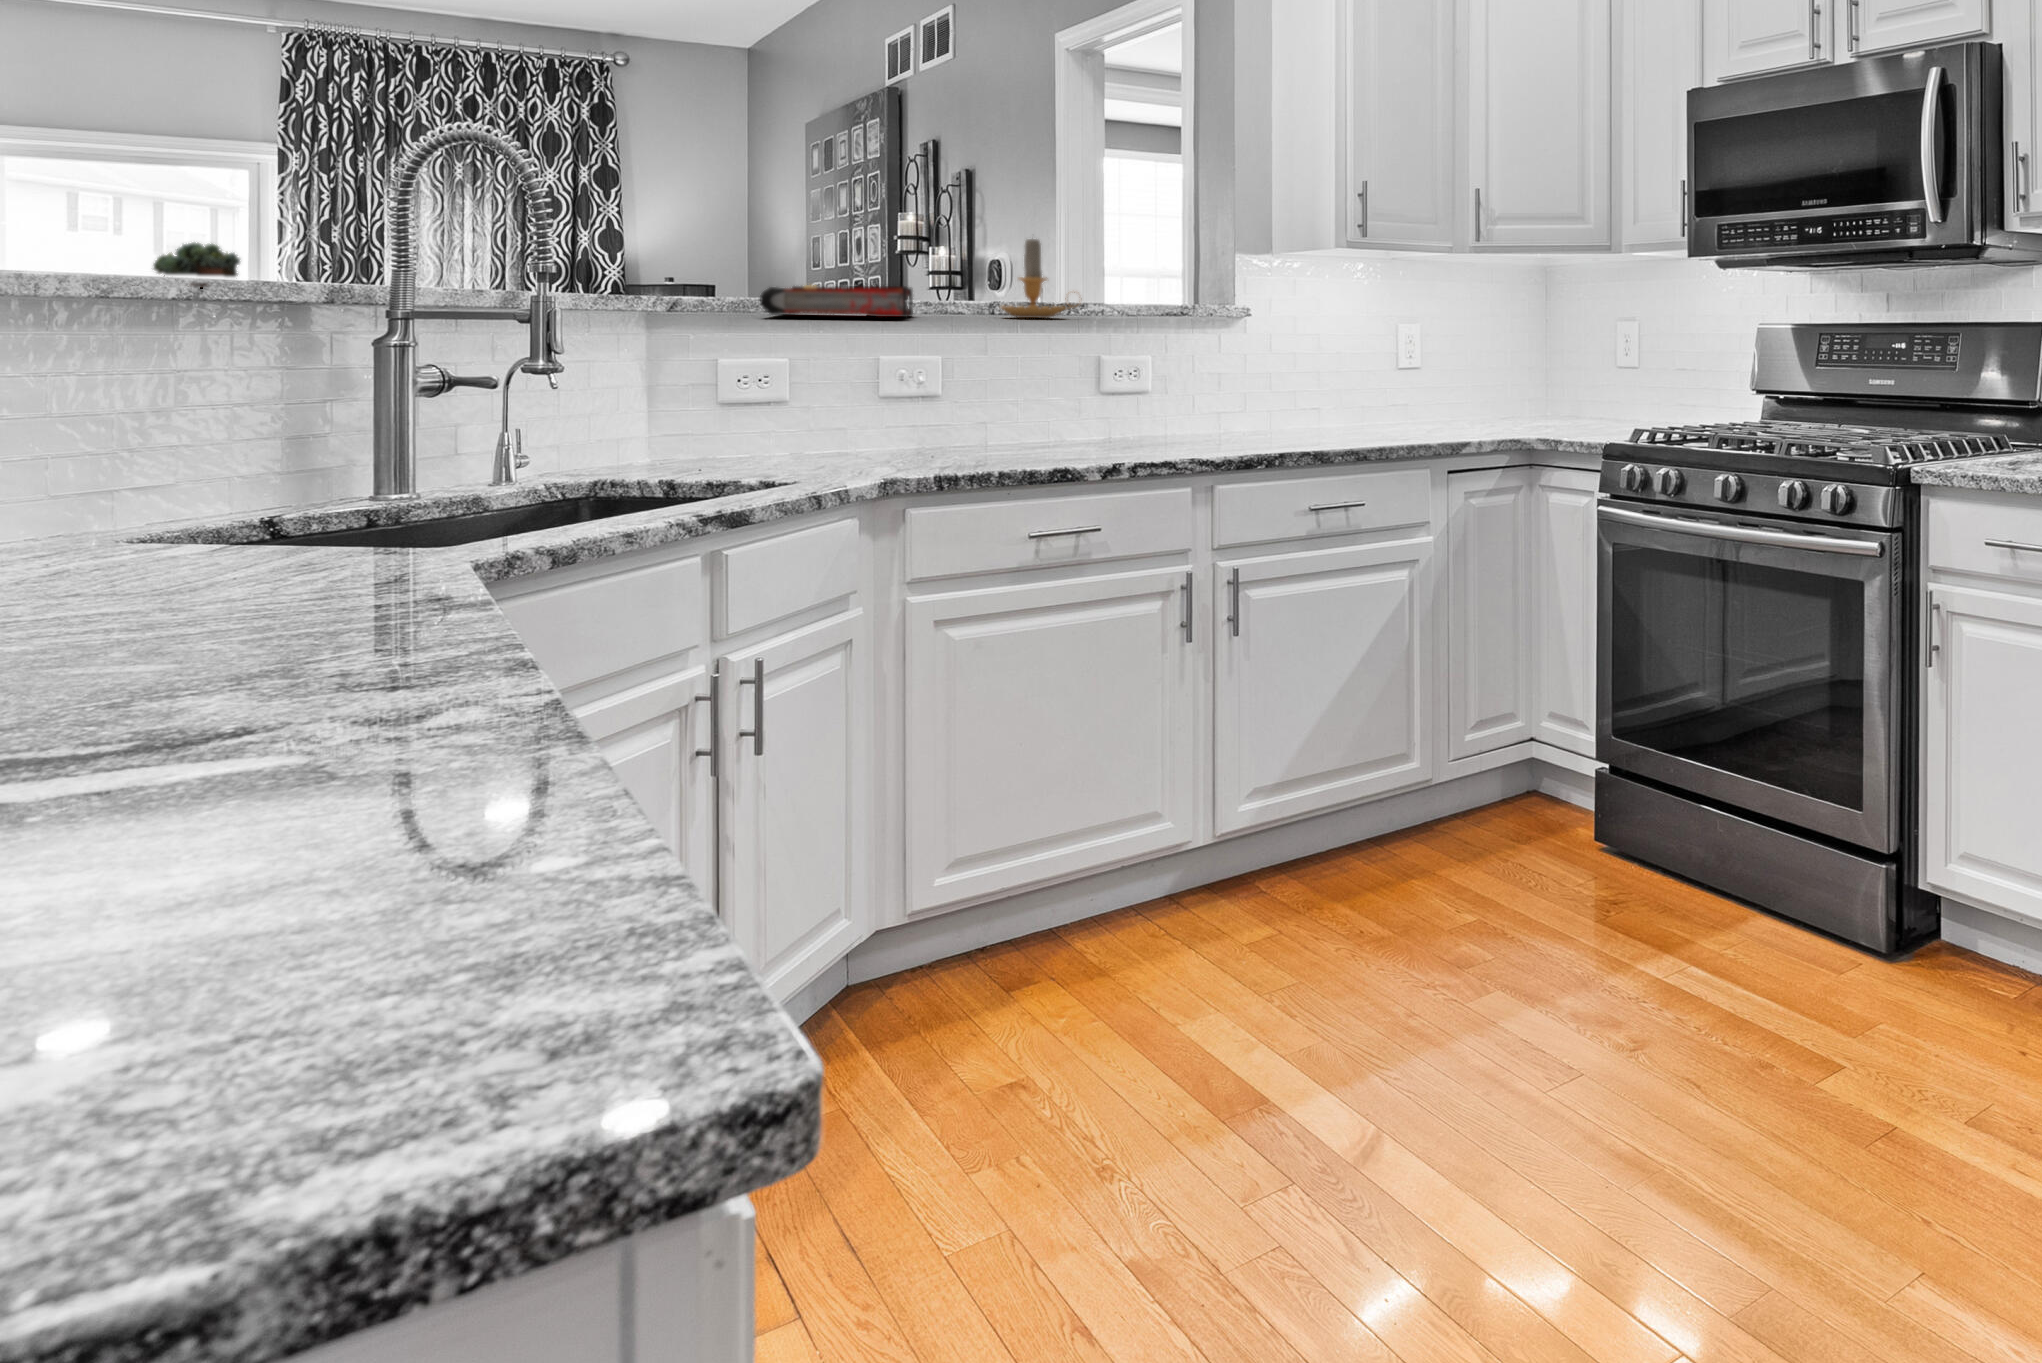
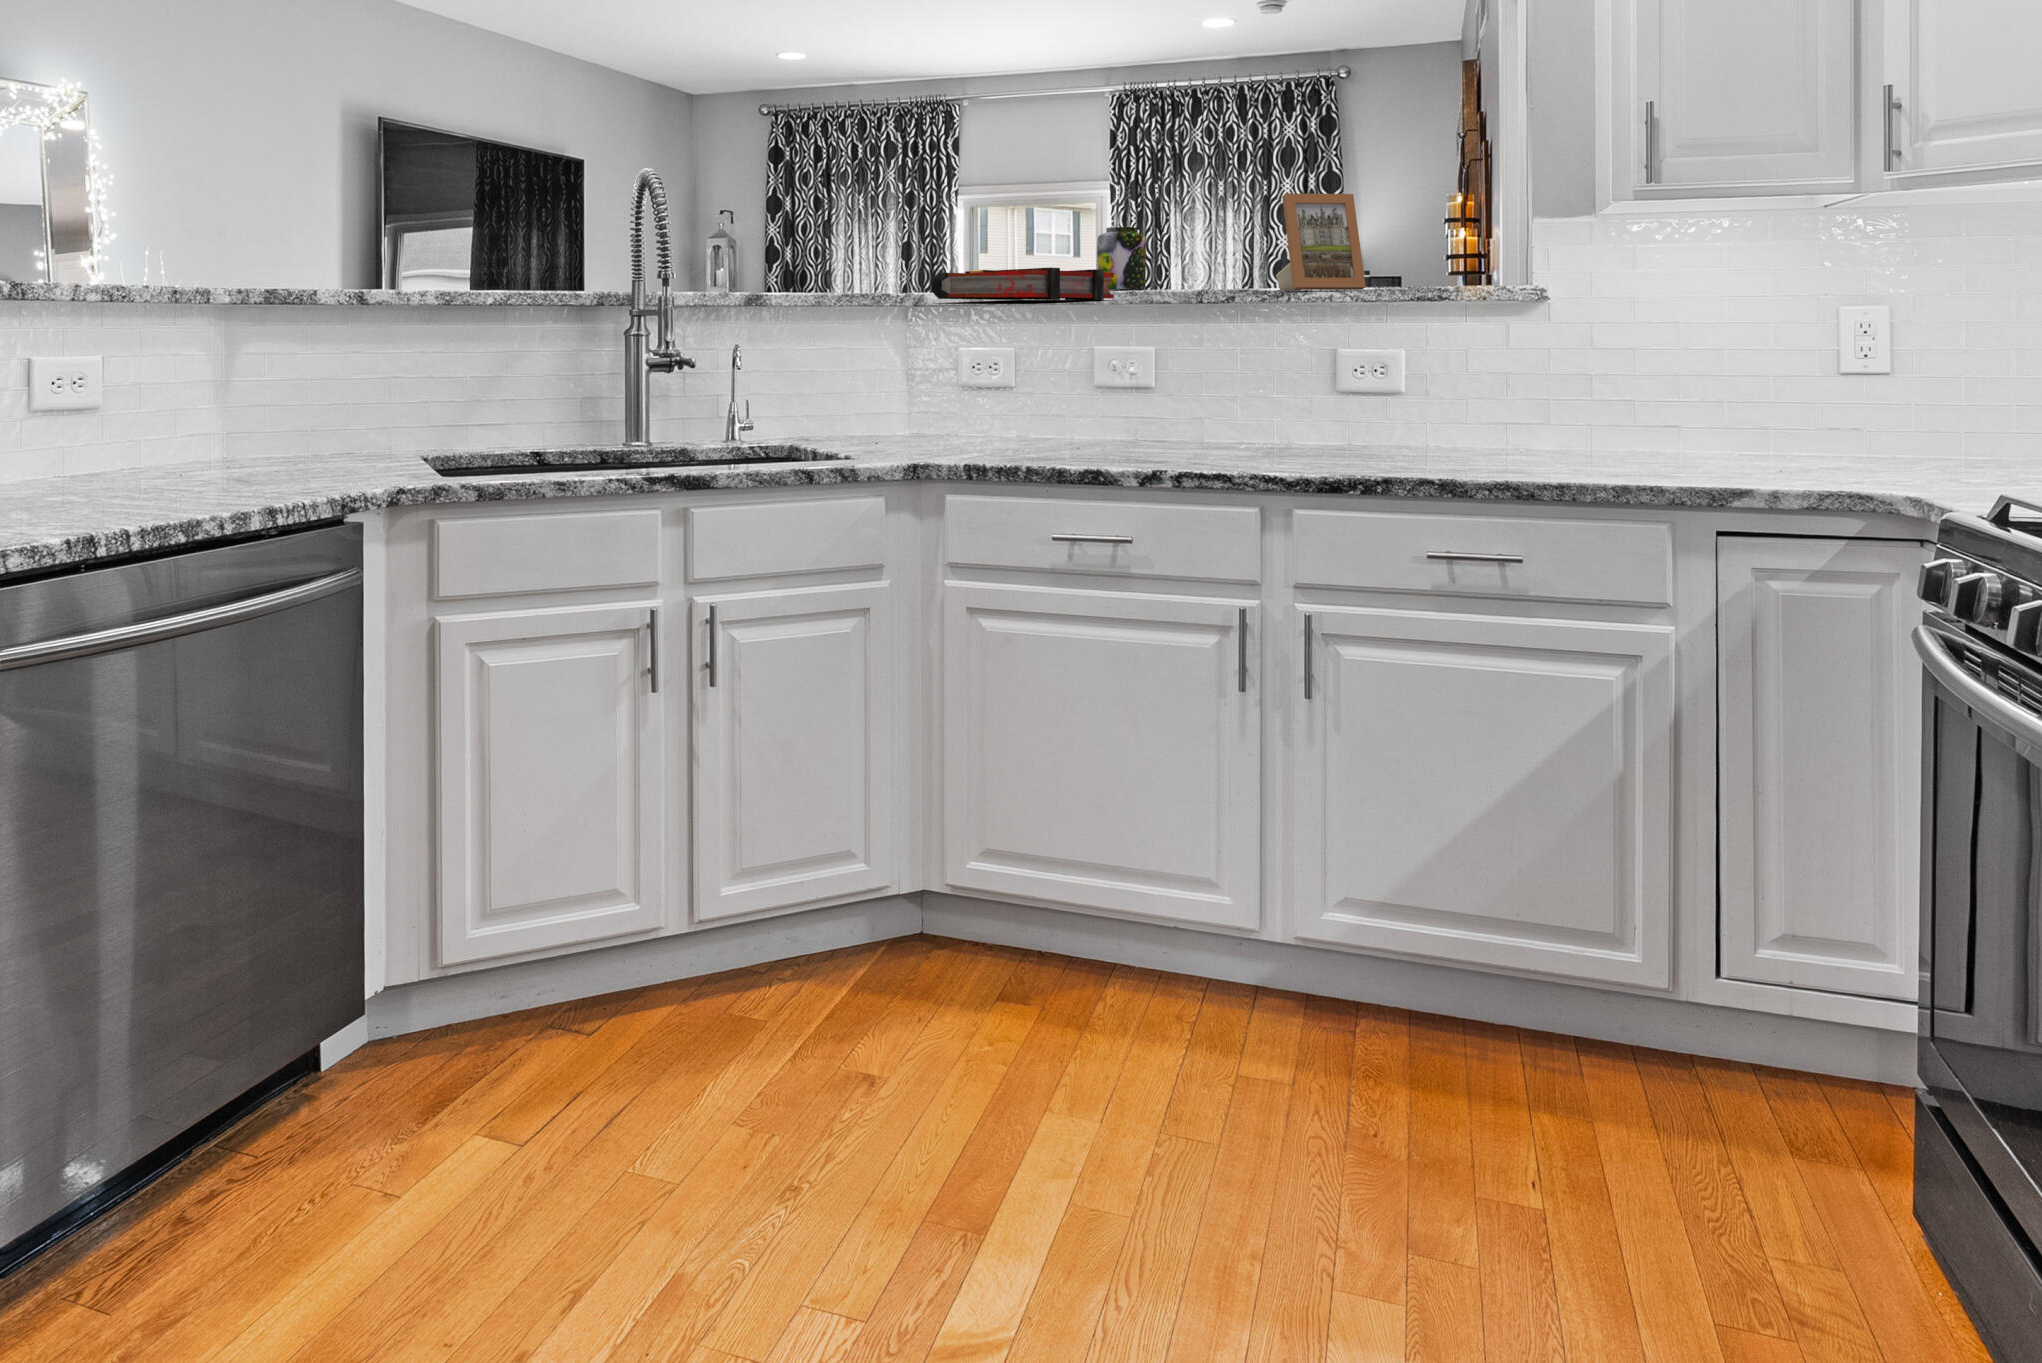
picture frame: none [874,212,967,304] -> present [1276,194,1366,291]
jar: none [600,227,660,296] -> present [1097,227,1146,290]
candle: present [1001,239,1075,318] -> none [1182,204,1267,300]
succulent plant: present [132,242,240,287] -> none [829,257,908,292]

